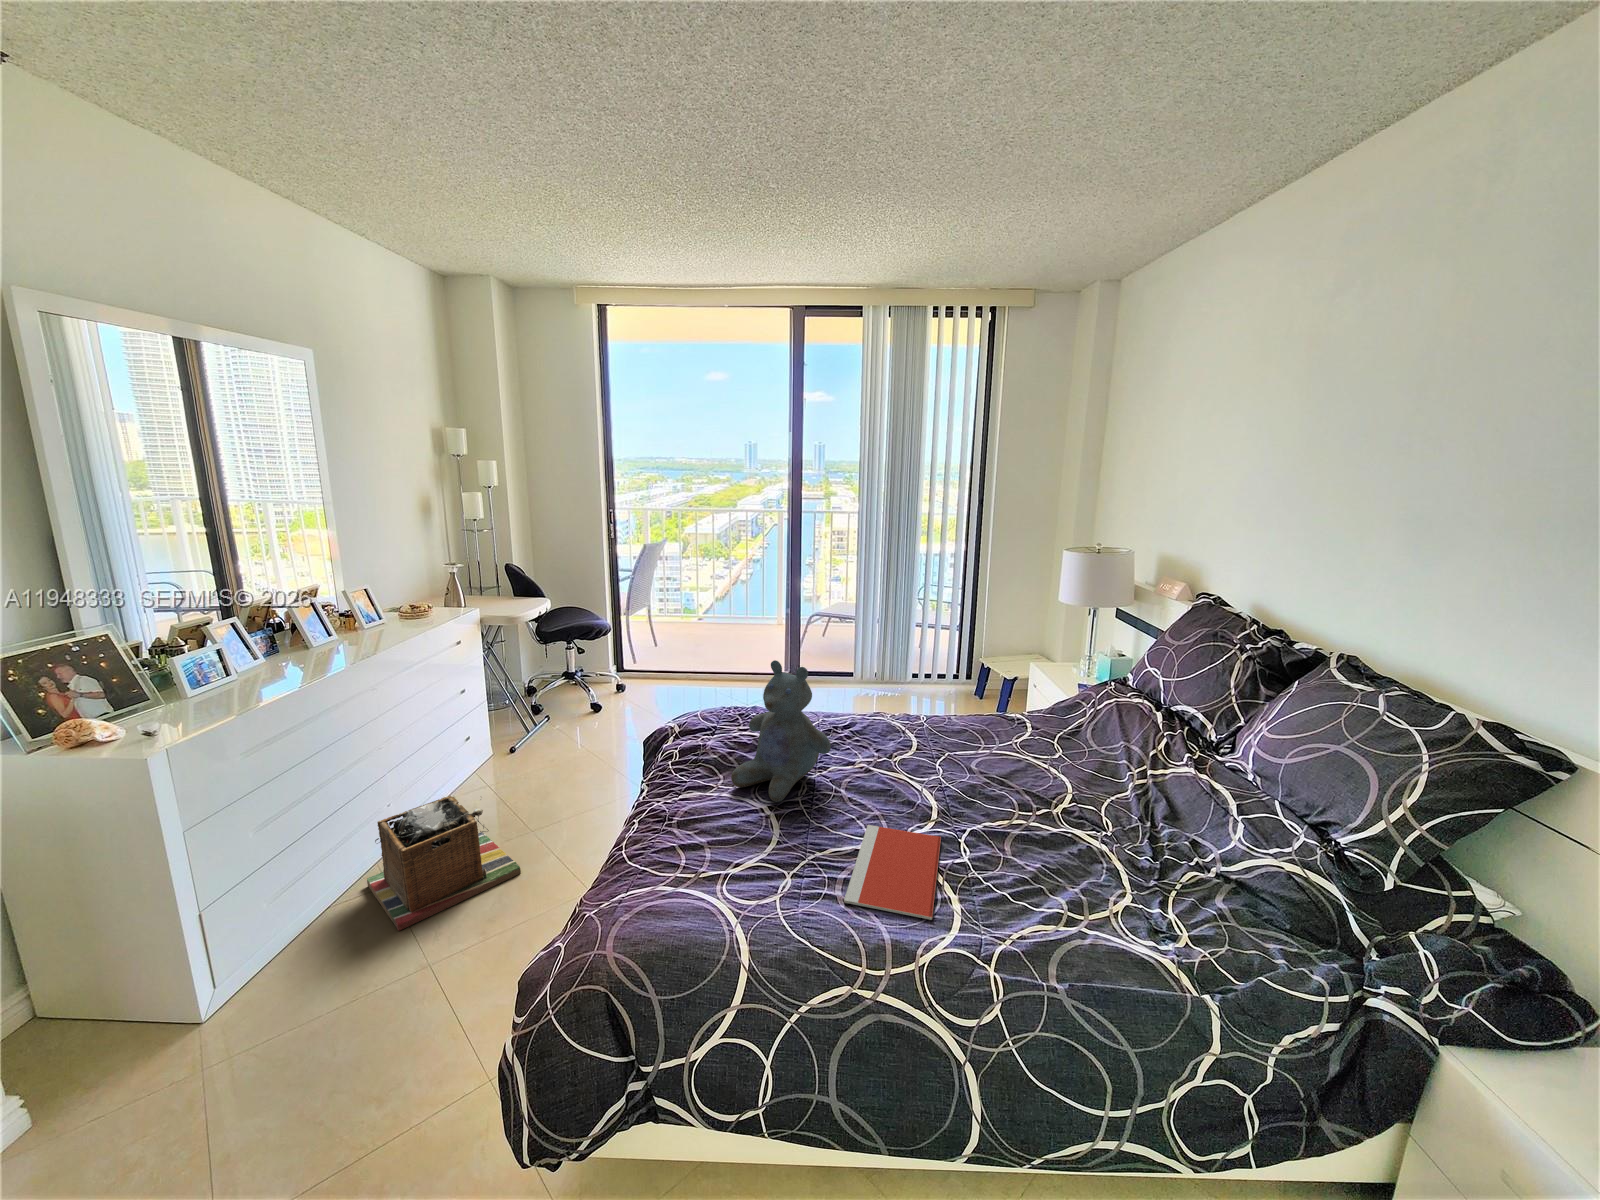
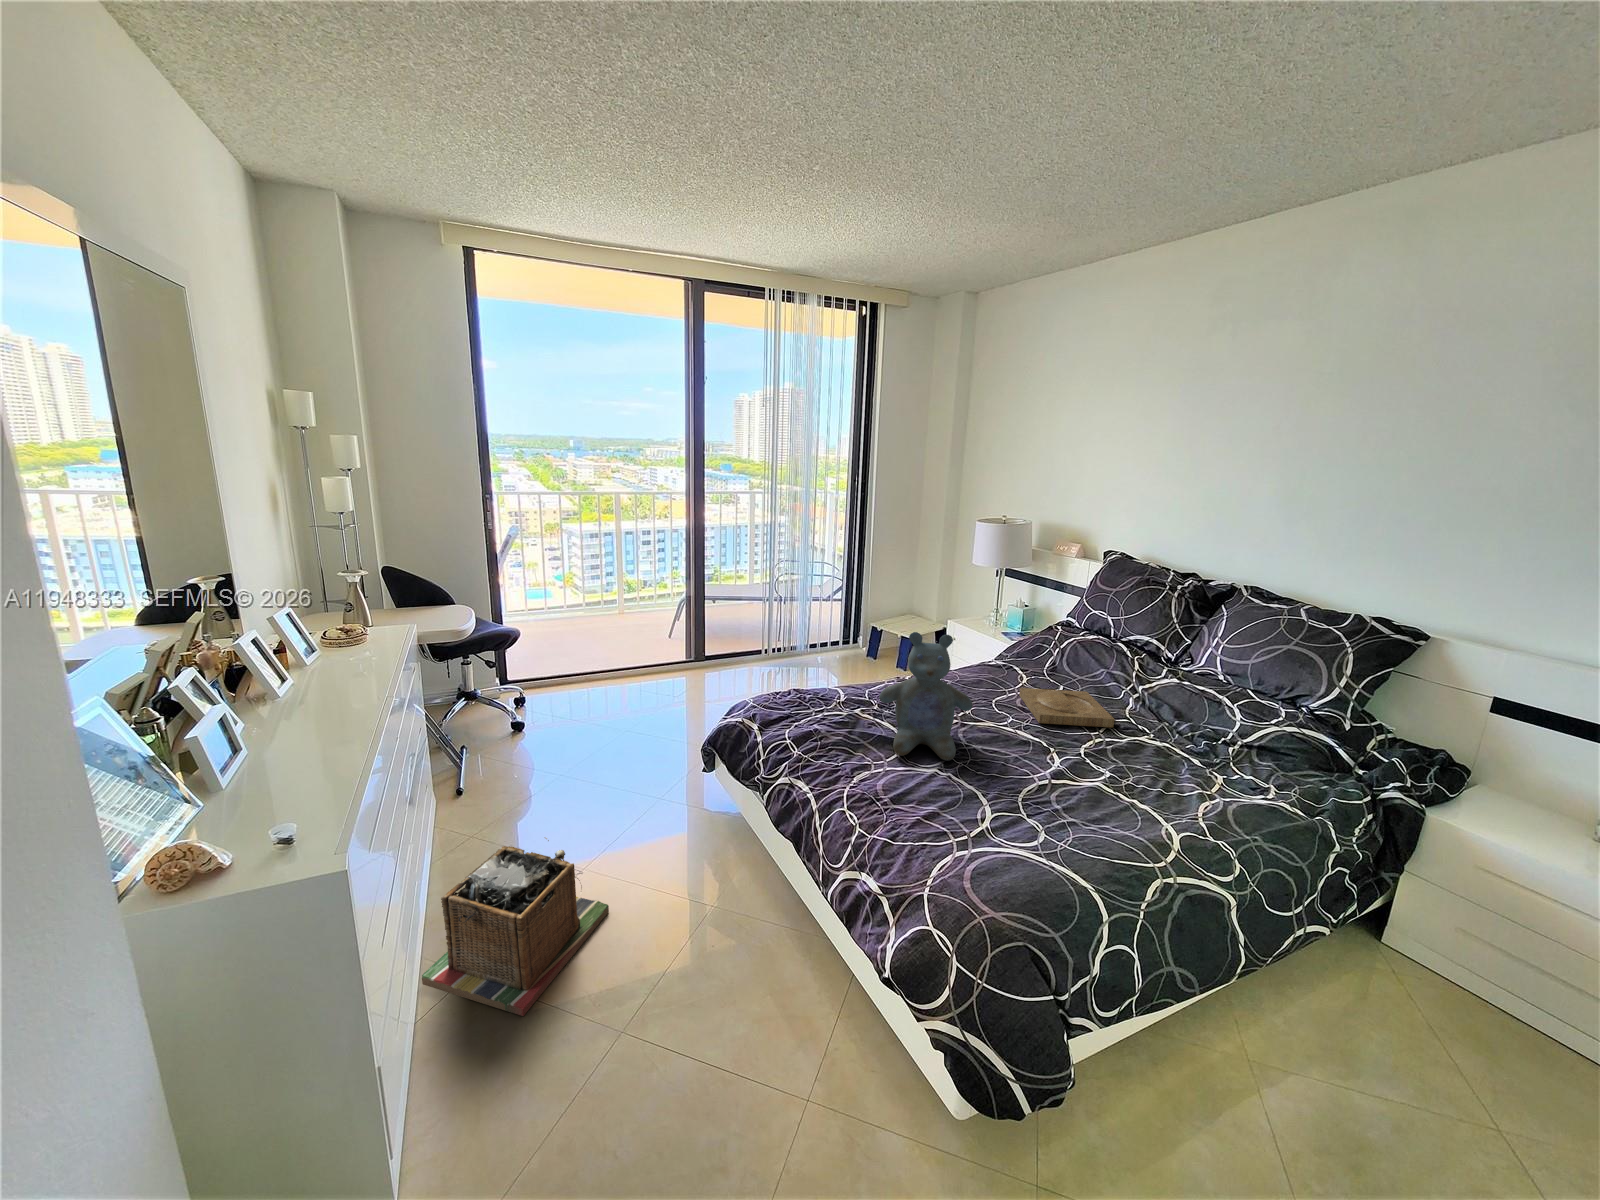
tray: none [939,745,1045,811] -> present [1019,688,1114,728]
notebook: present [844,825,941,920] -> none [1034,759,1163,822]

